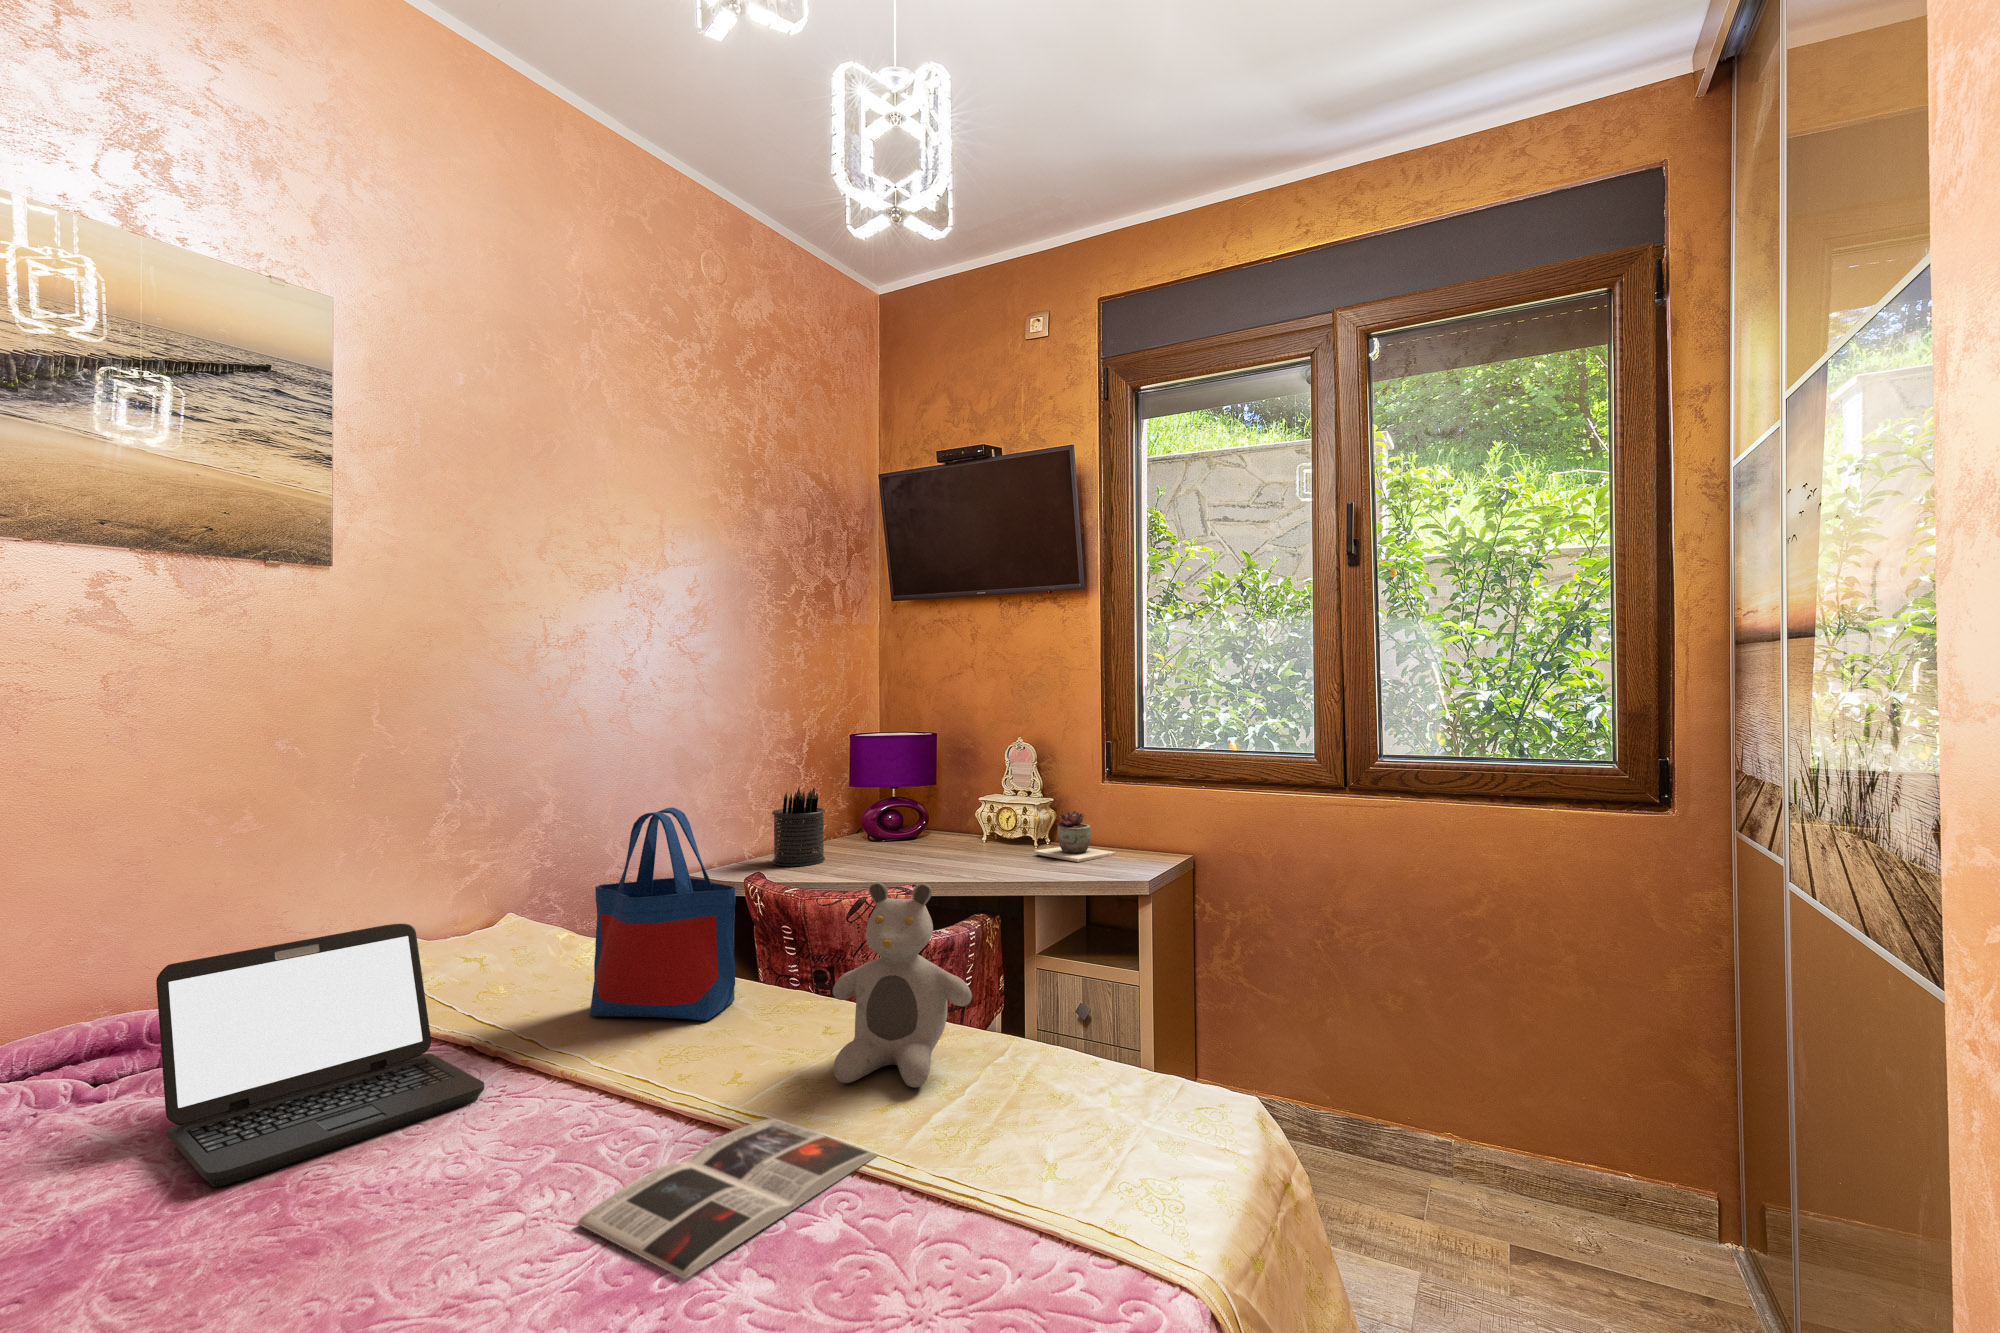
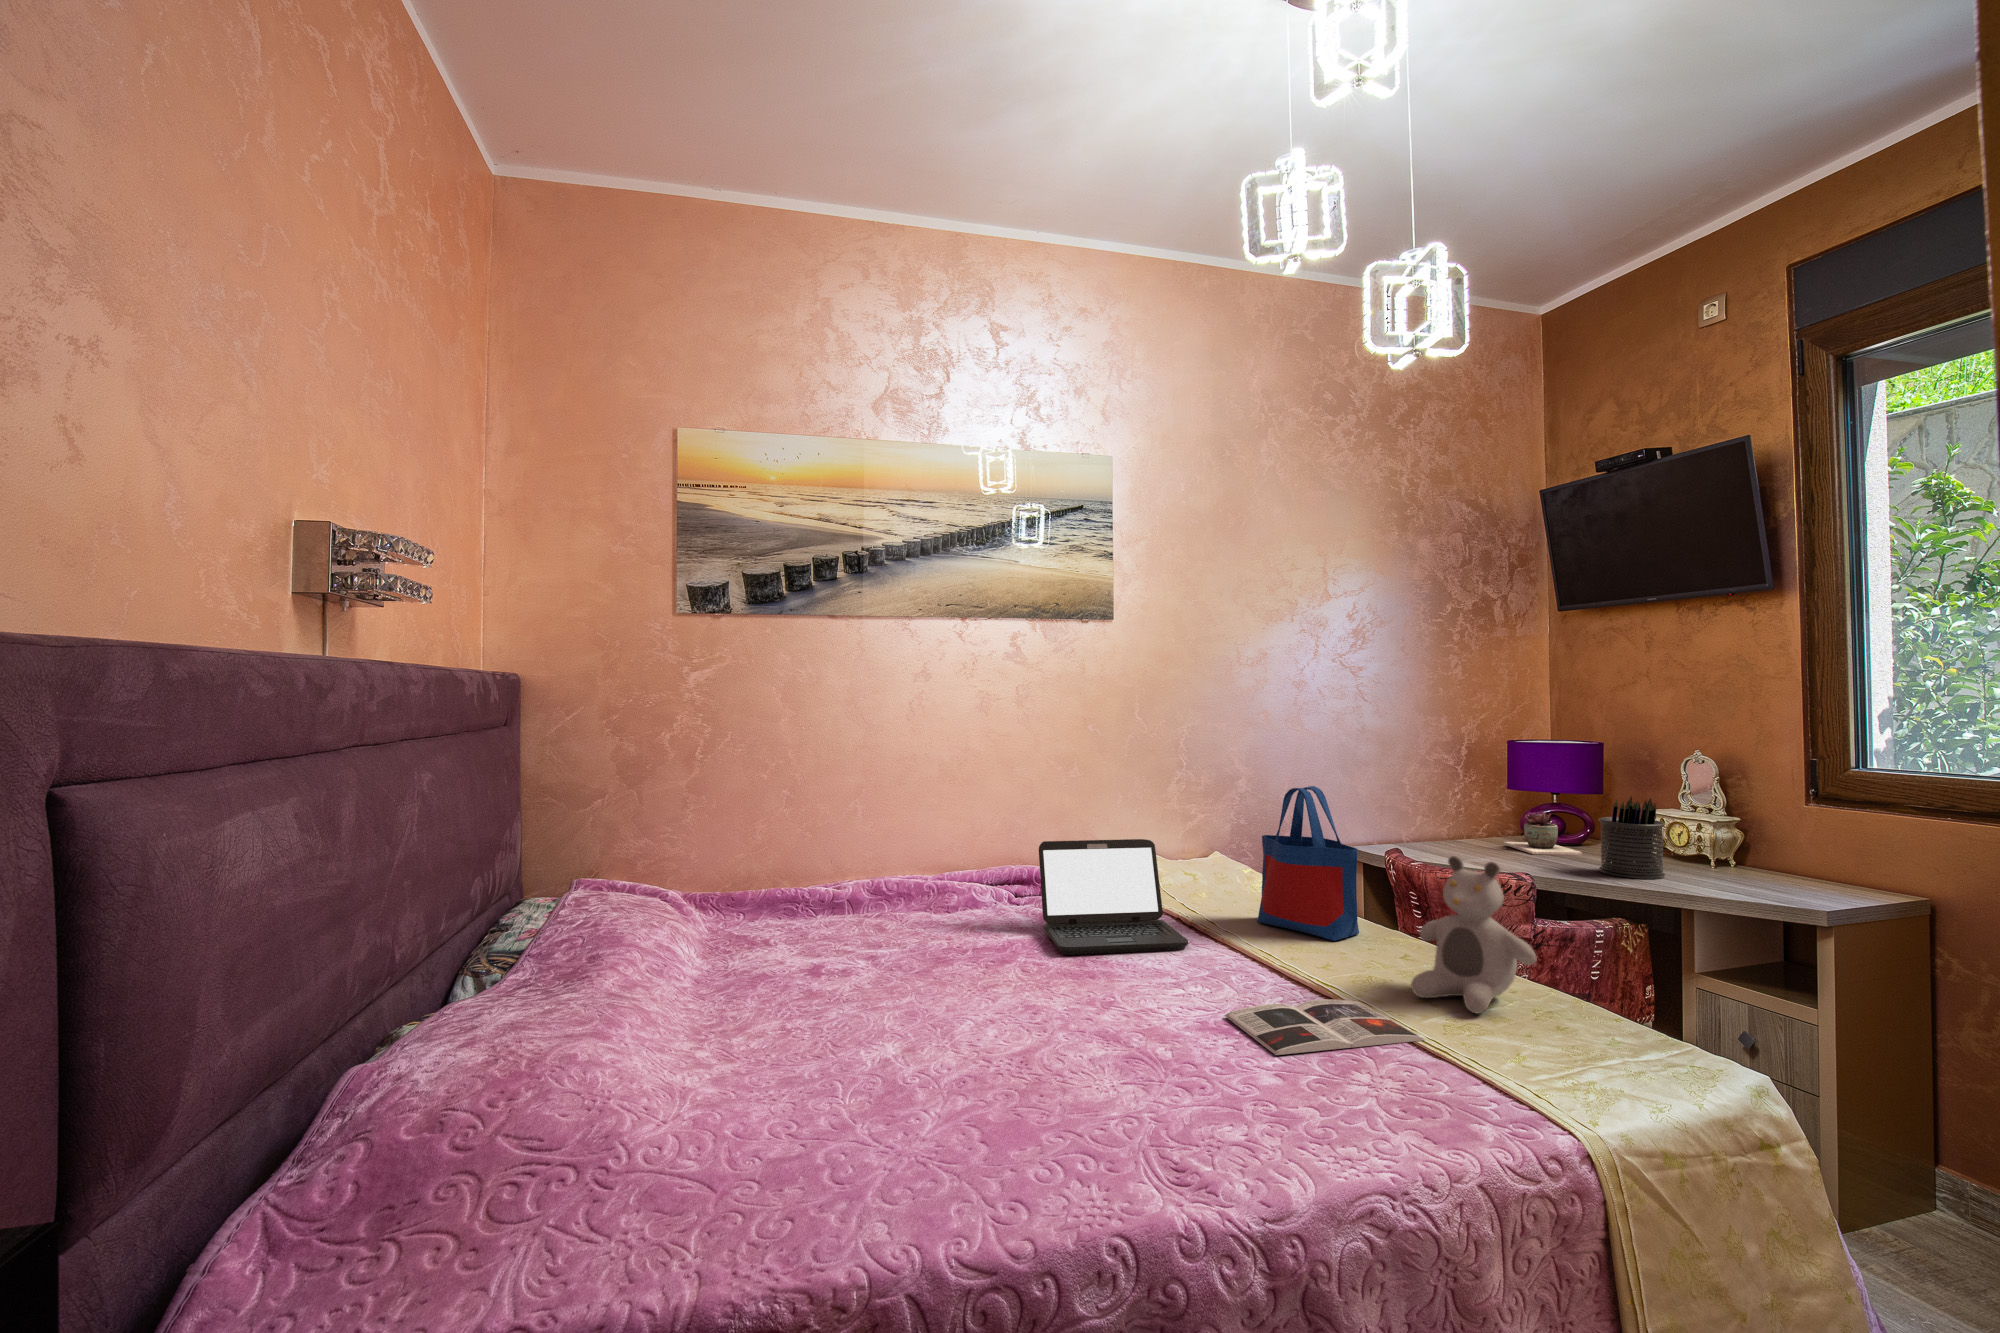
pen holder: present [772,788,825,866] -> present [1599,796,1665,879]
succulent plant: present [1034,811,1115,862] -> present [1504,812,1582,855]

